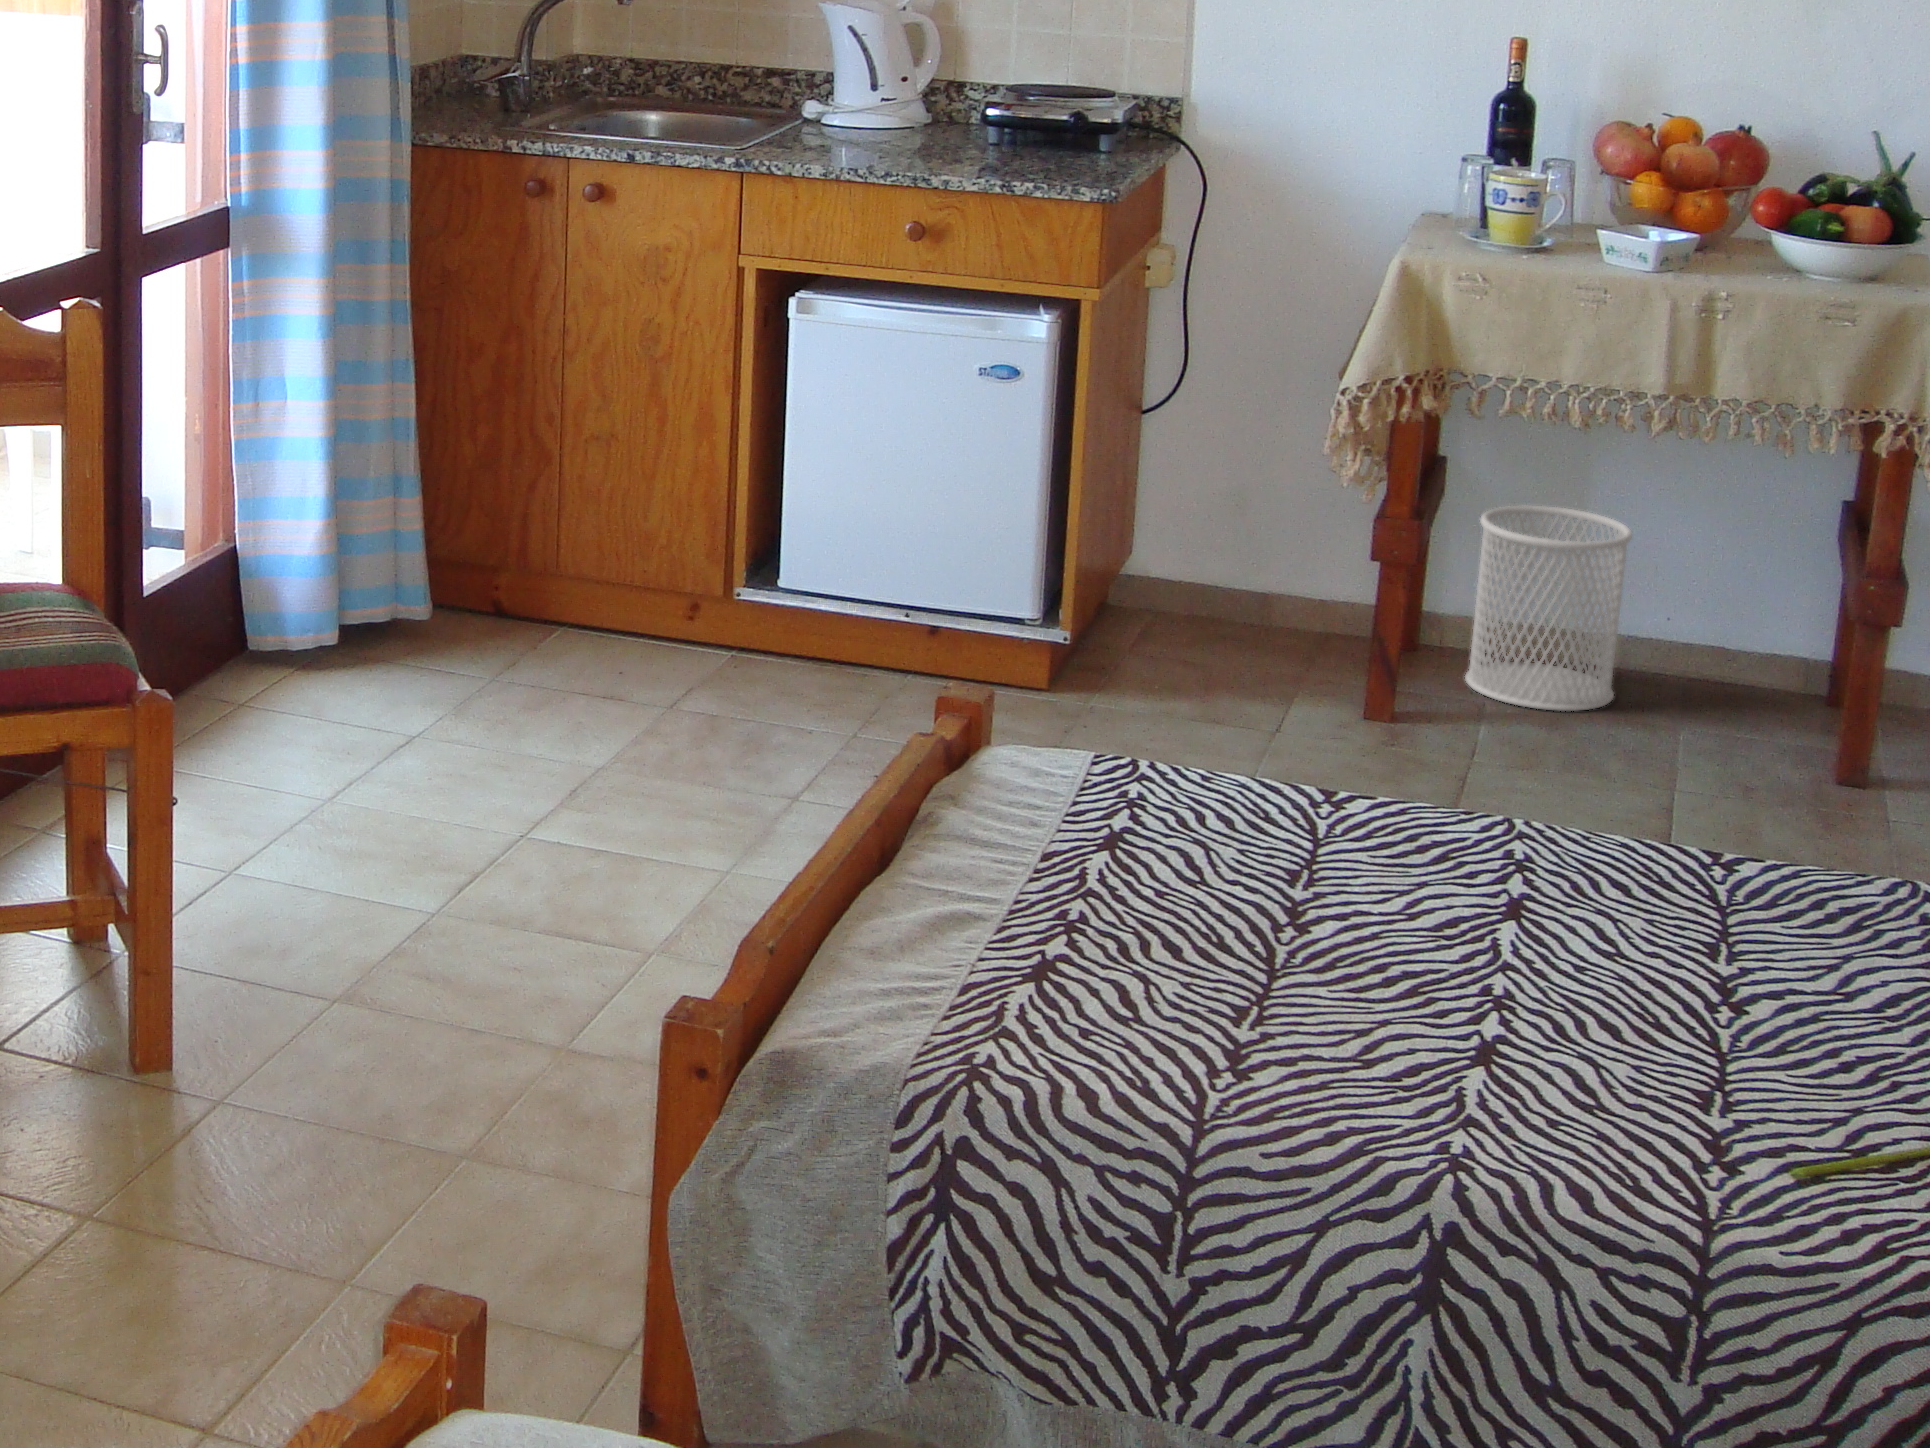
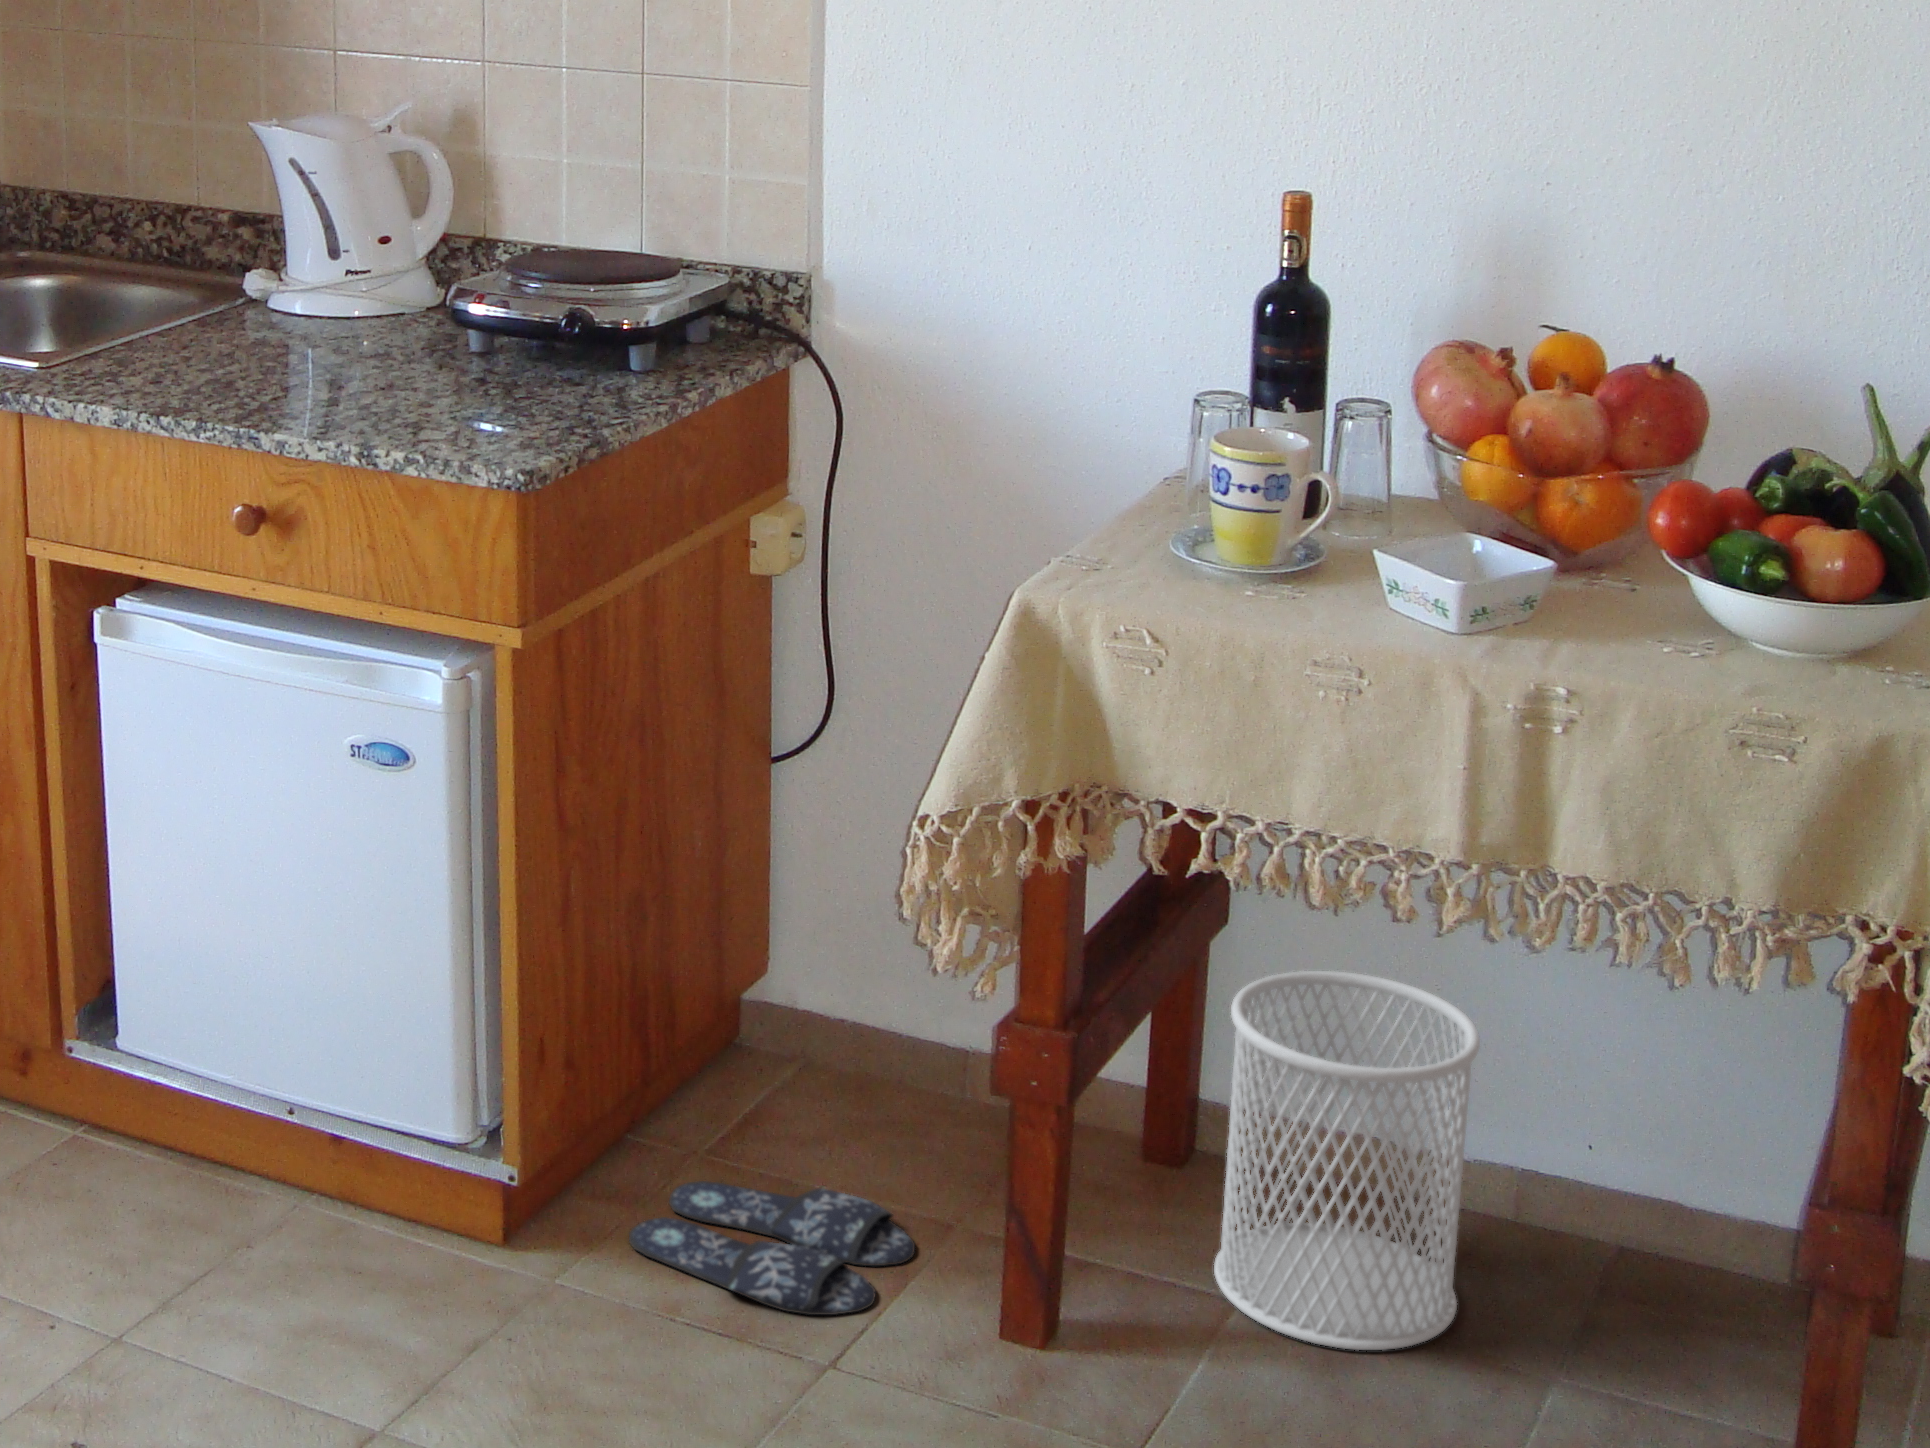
slippers: none [1114,655,1287,706] -> present [629,1181,915,1315]

